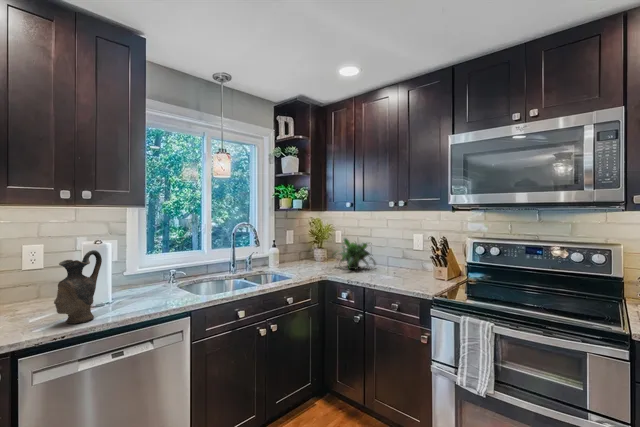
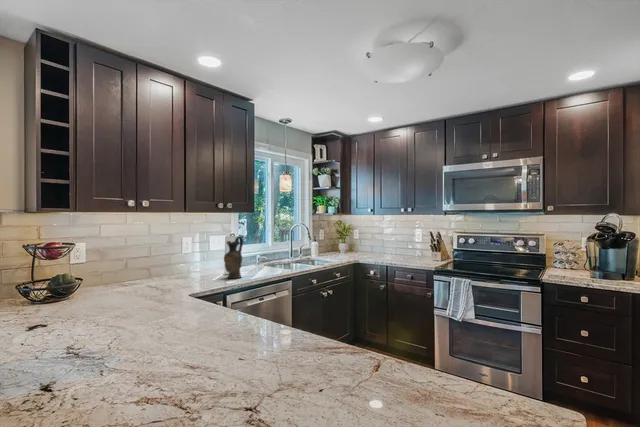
potted plant: present [332,238,375,270] -> none [357,233,389,257]

